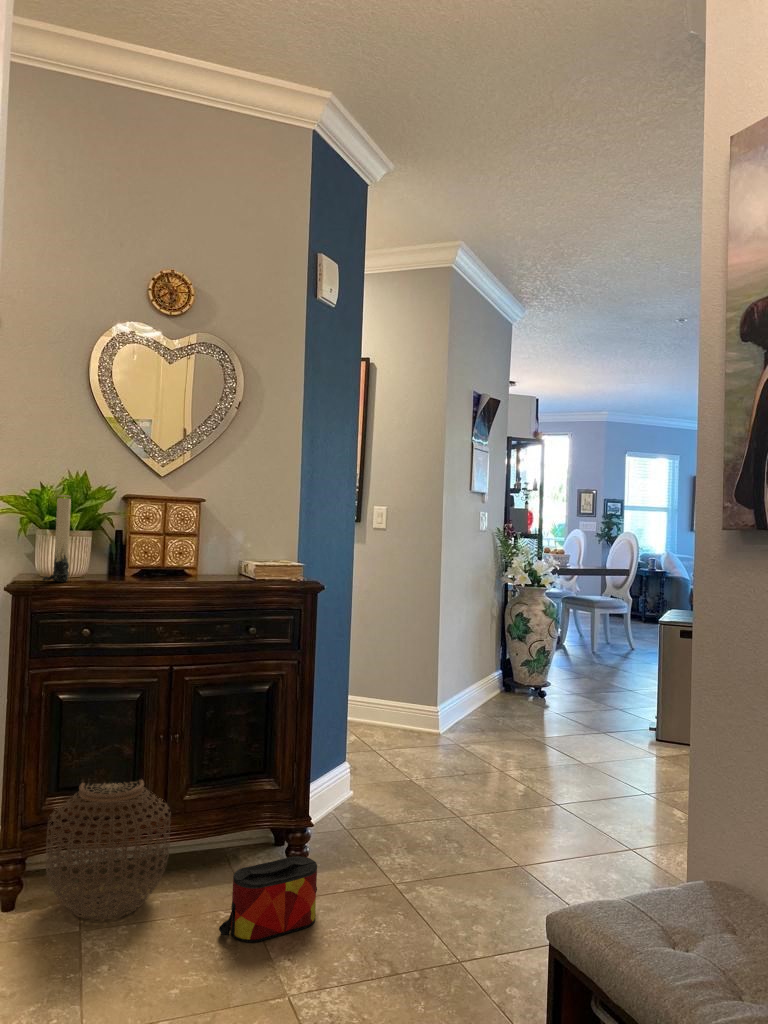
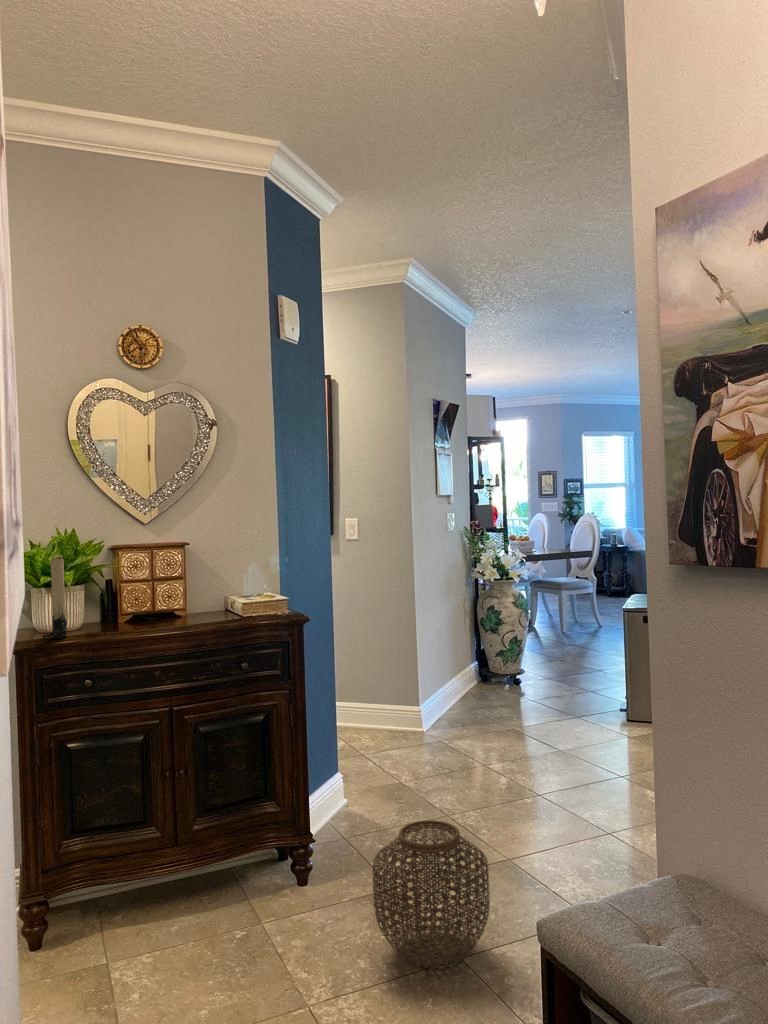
woven basket: present [46,780,171,920] -> present [373,820,490,968]
bag: present [219,856,317,942] -> none [237,873,325,958]

